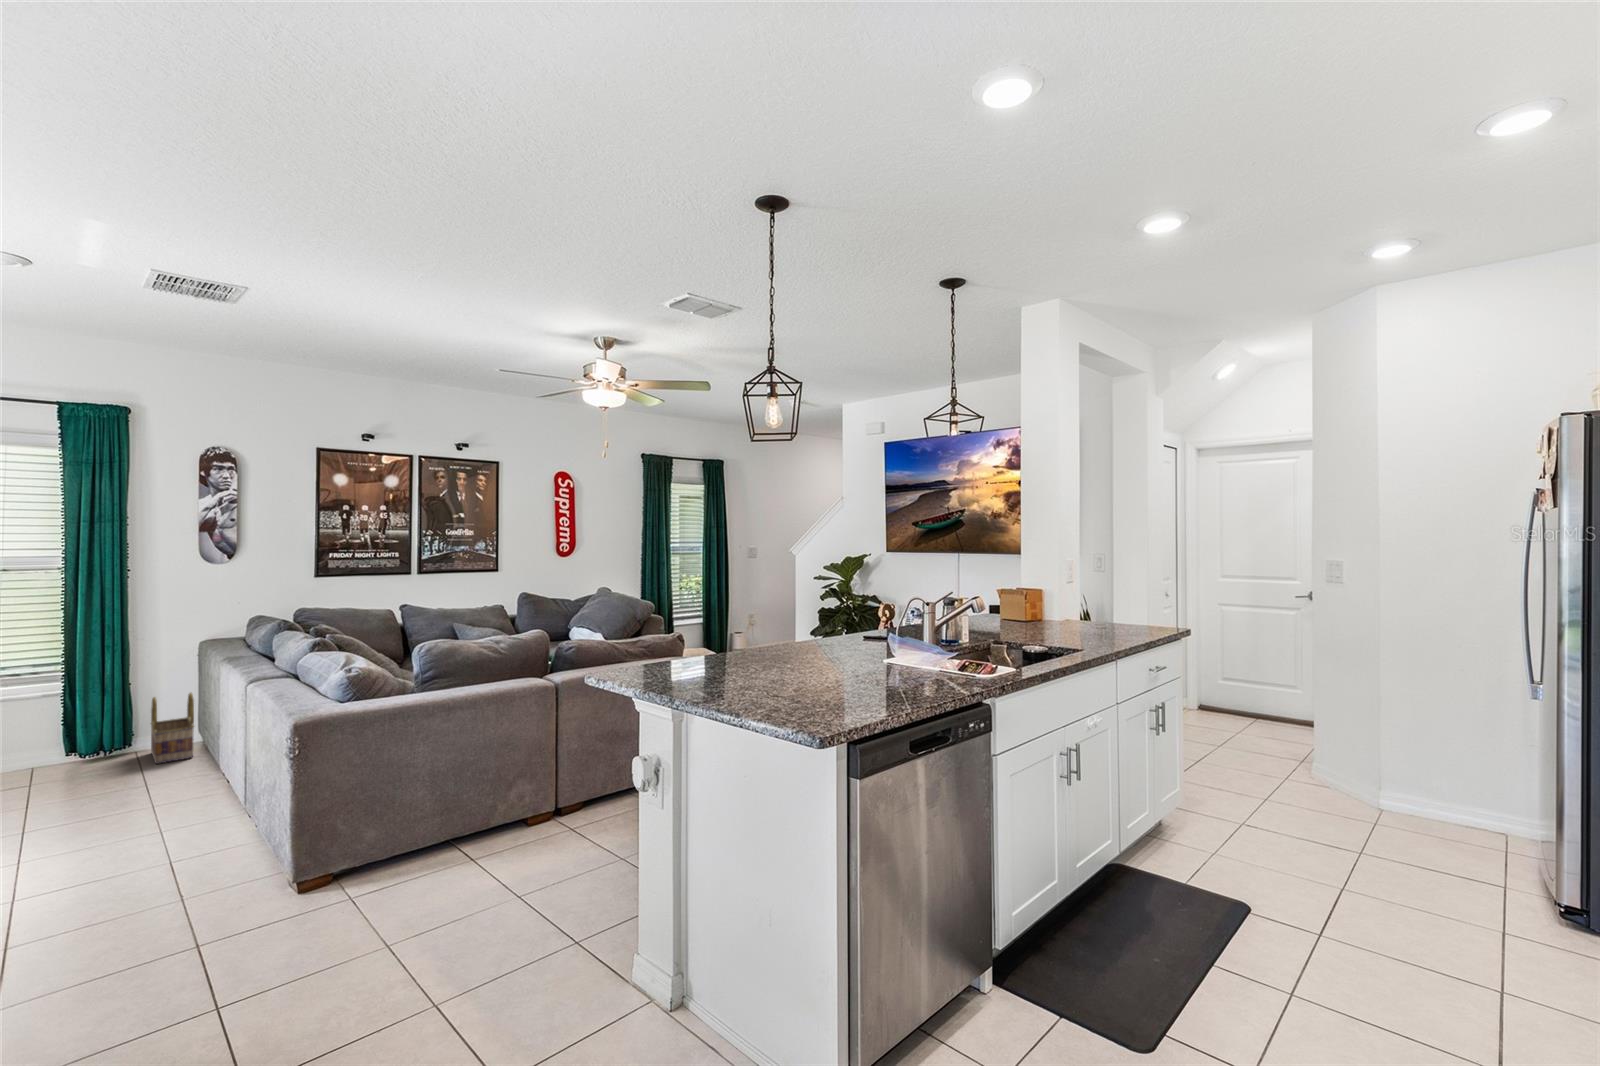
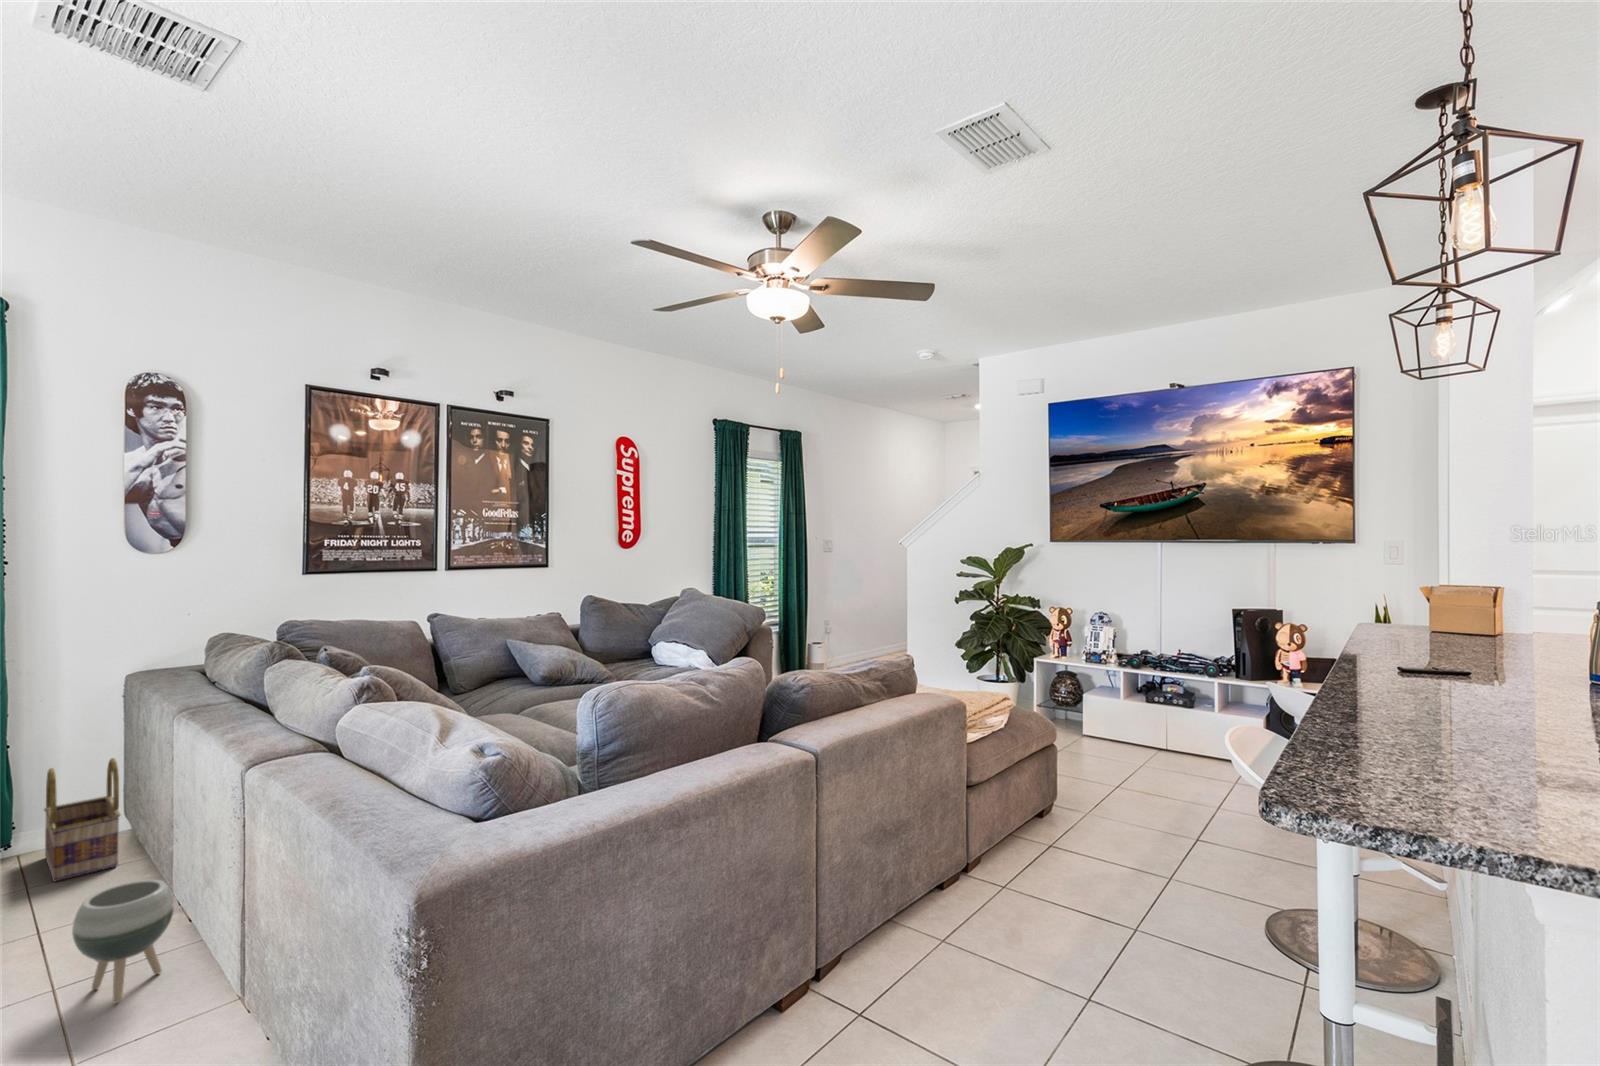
planter: none [163,751,217,813] -> present [72,880,174,1003]

